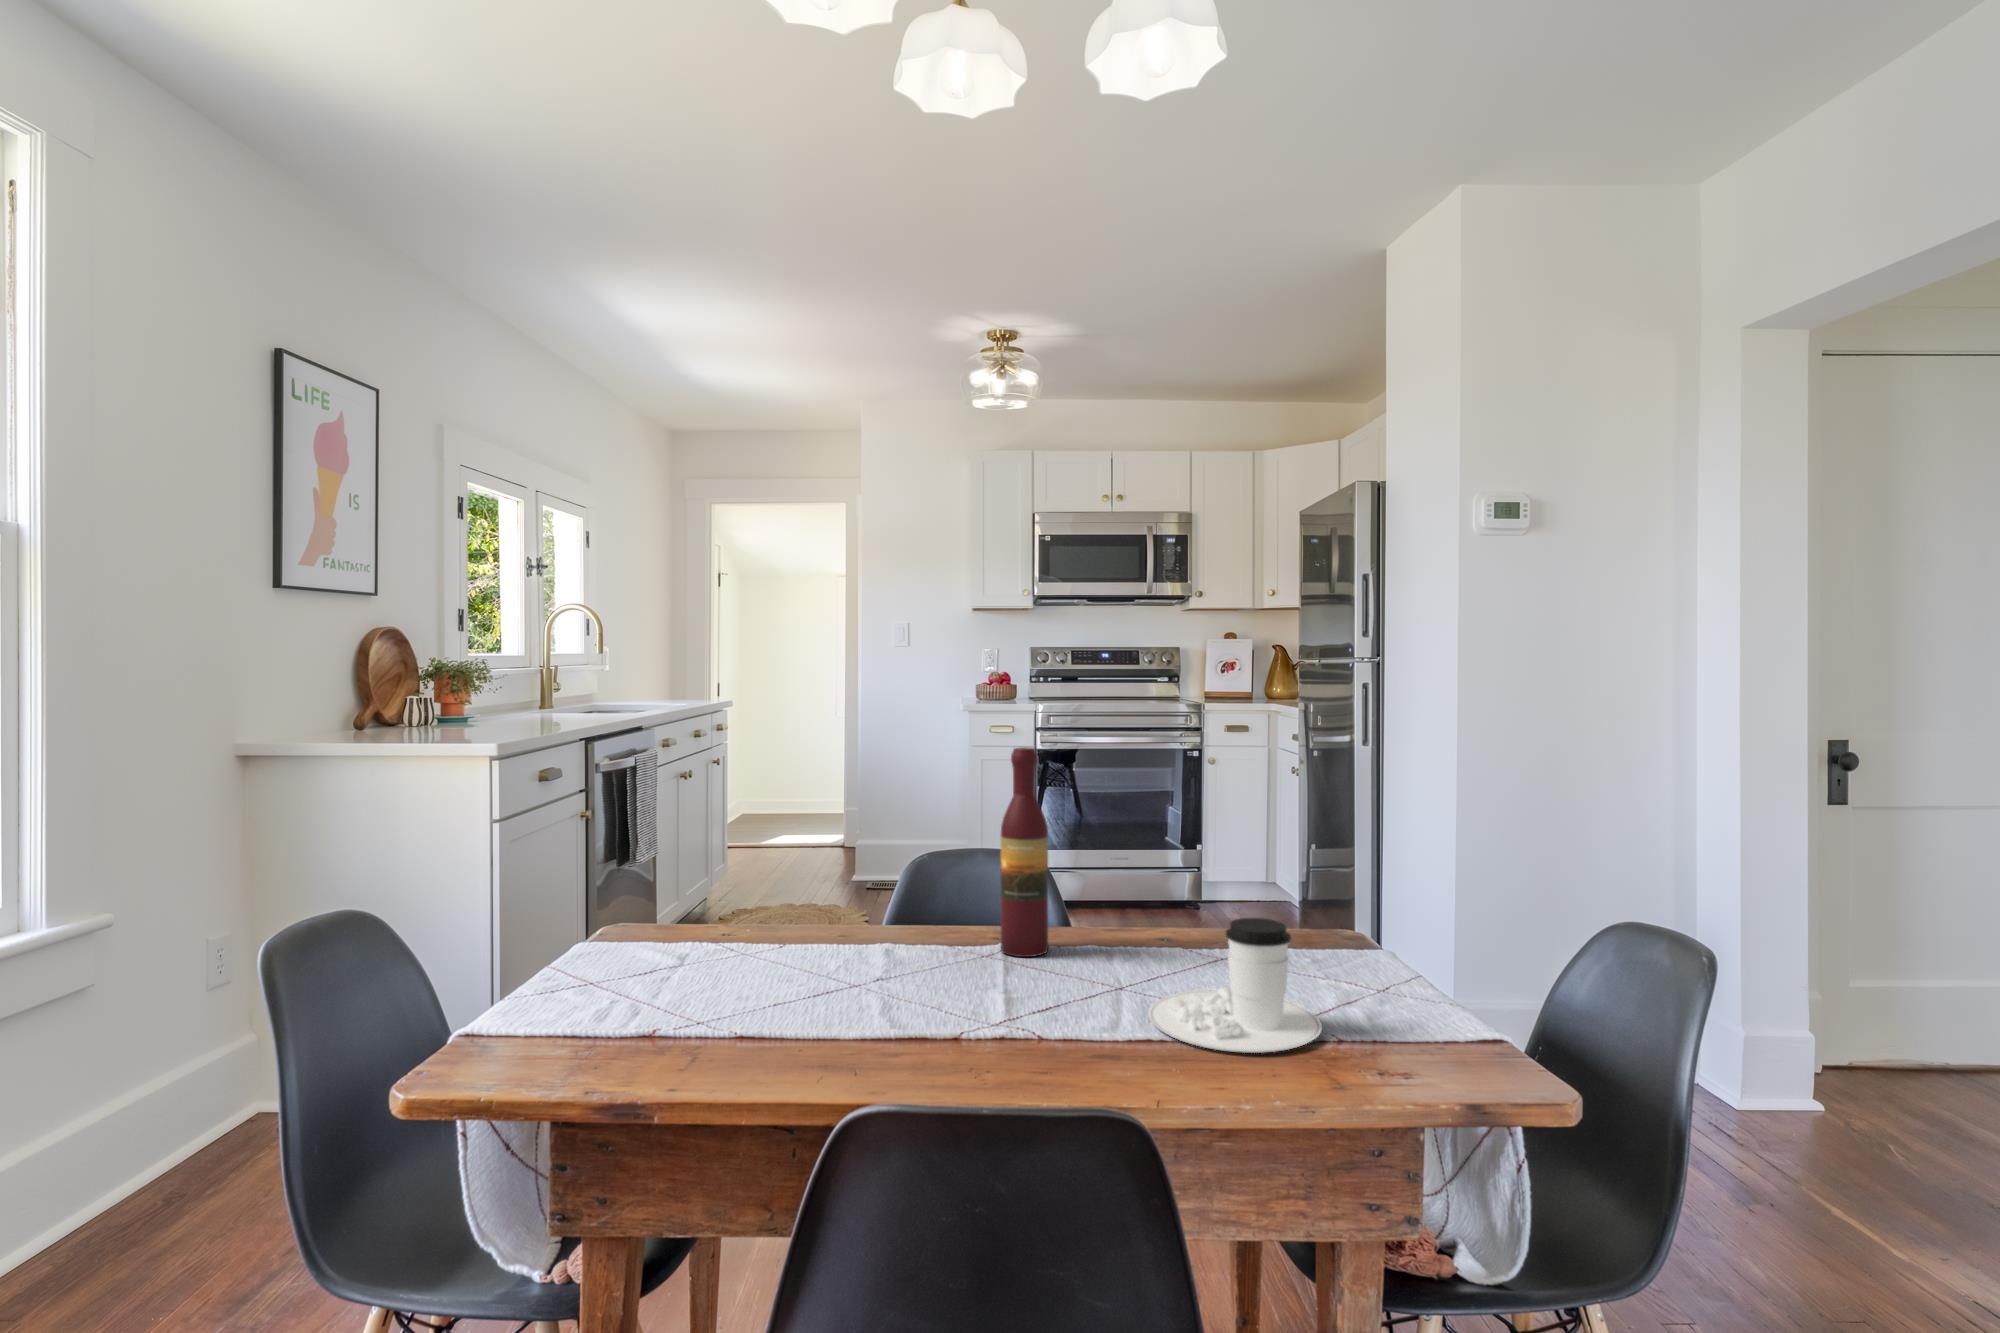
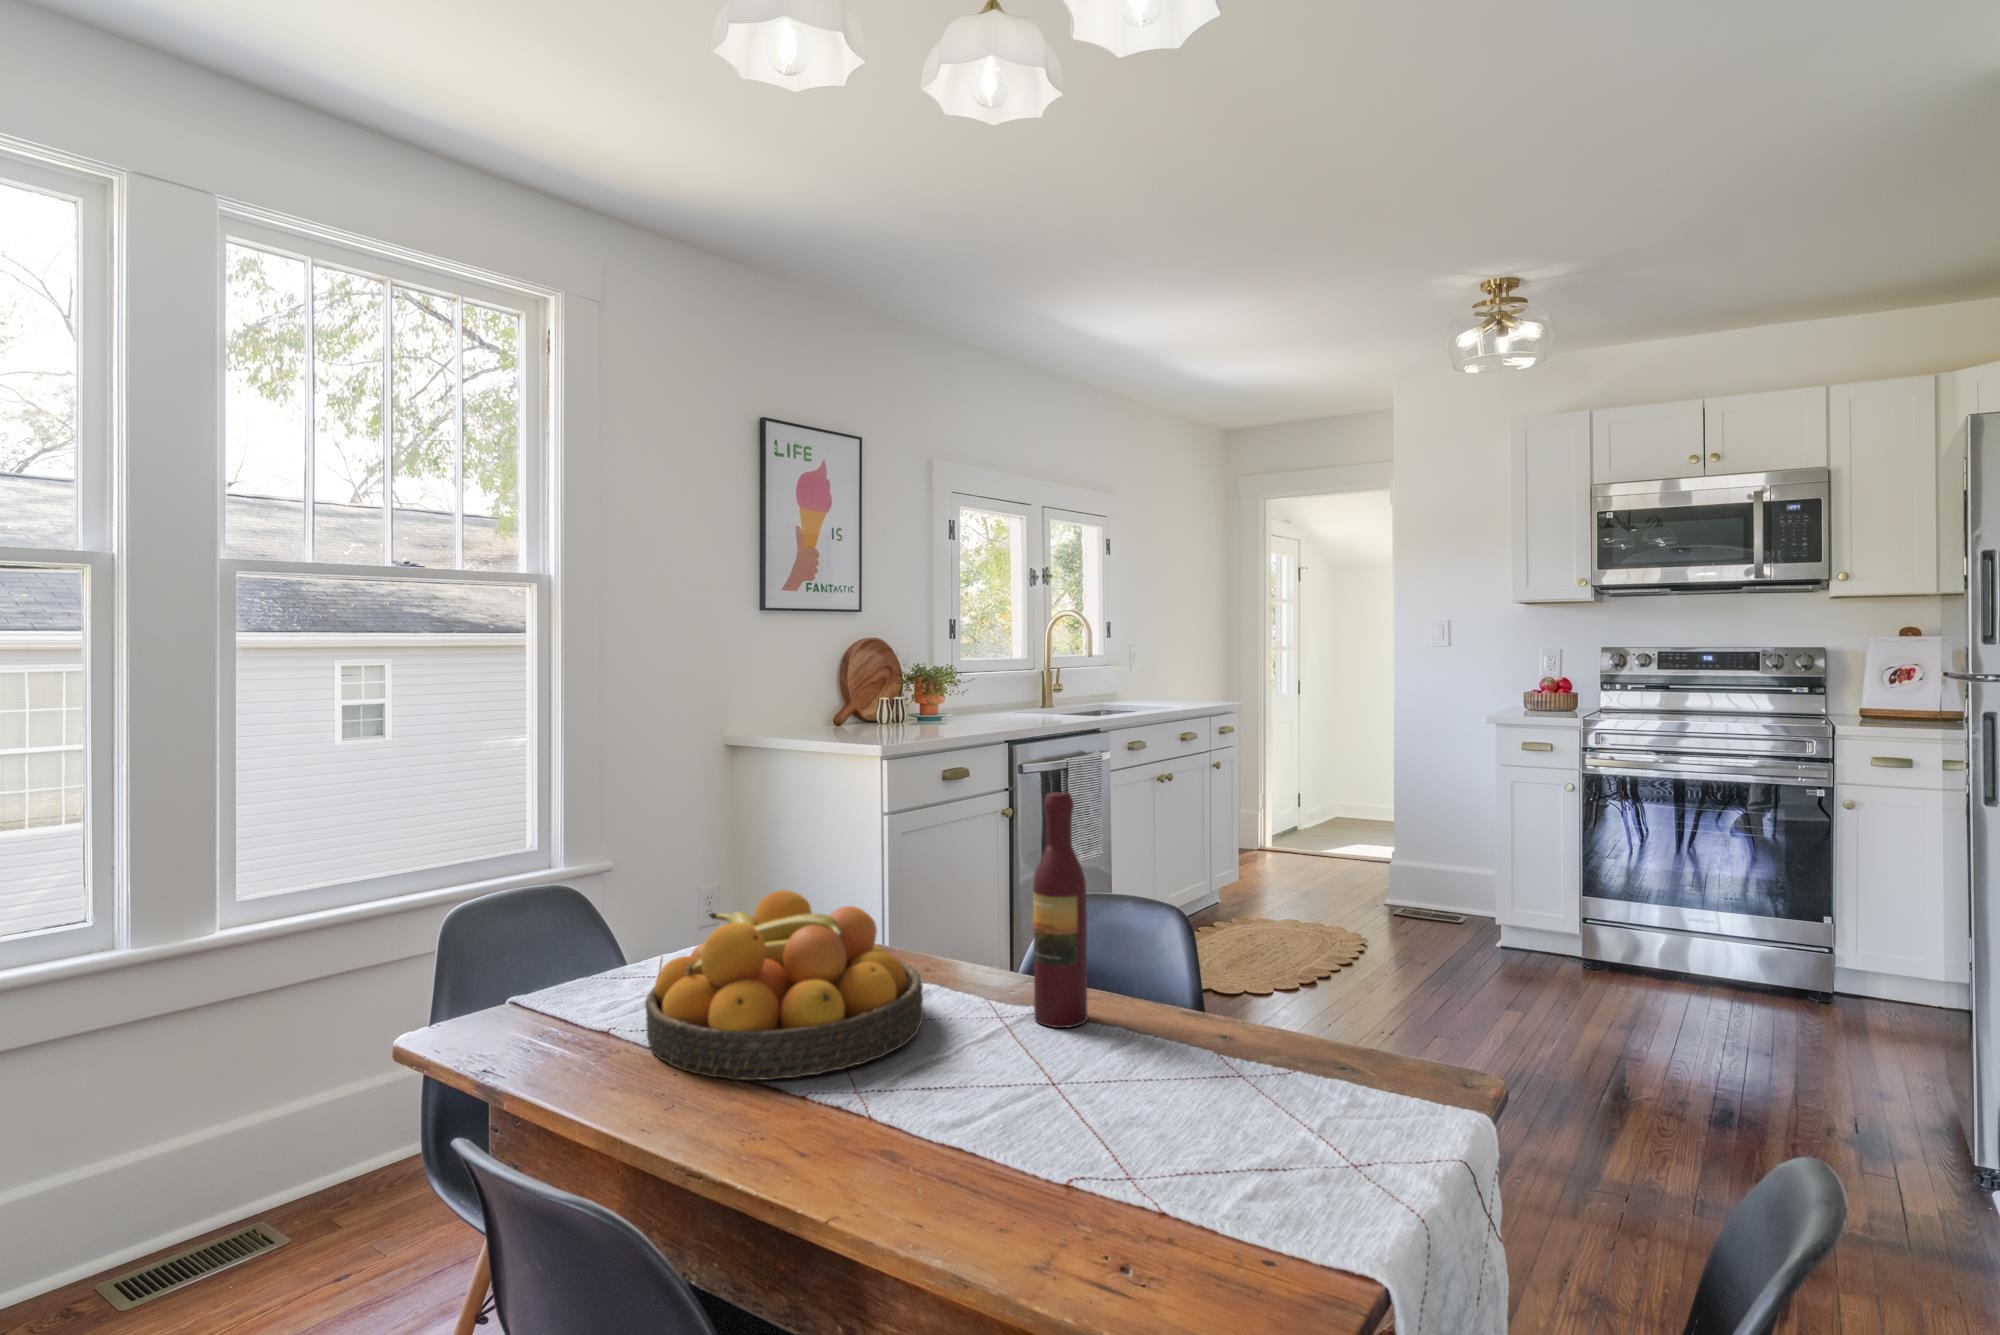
fruit bowl: none [679,868,969,1058] -> present [645,890,924,1081]
coffee cup: present [1148,918,1322,1053] -> none [981,1031,1189,1206]

